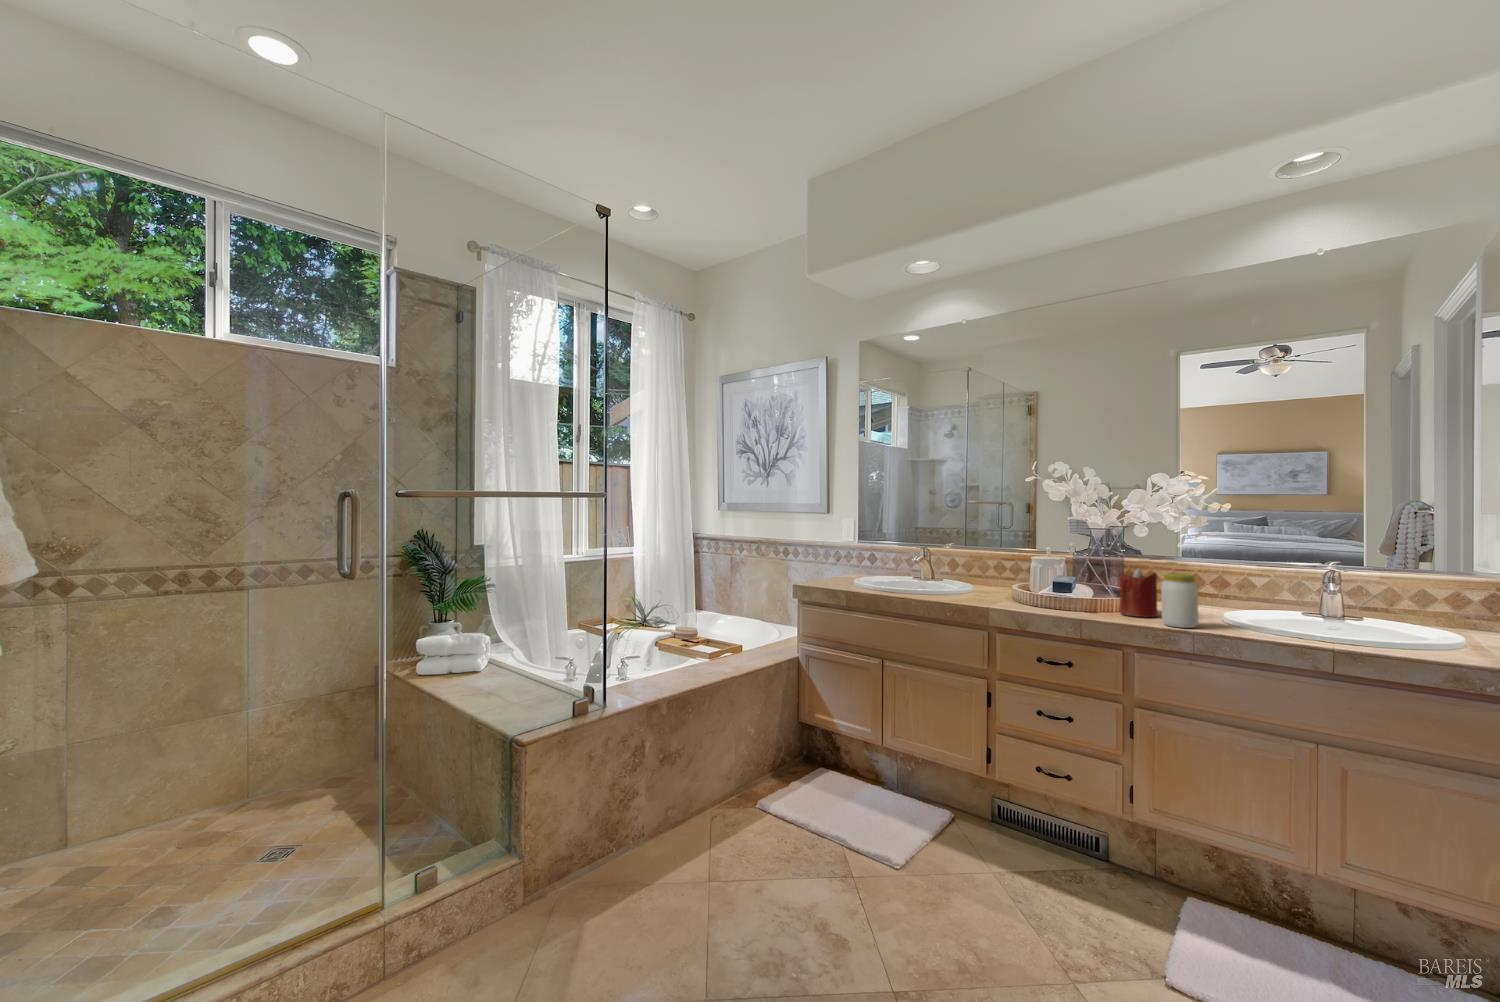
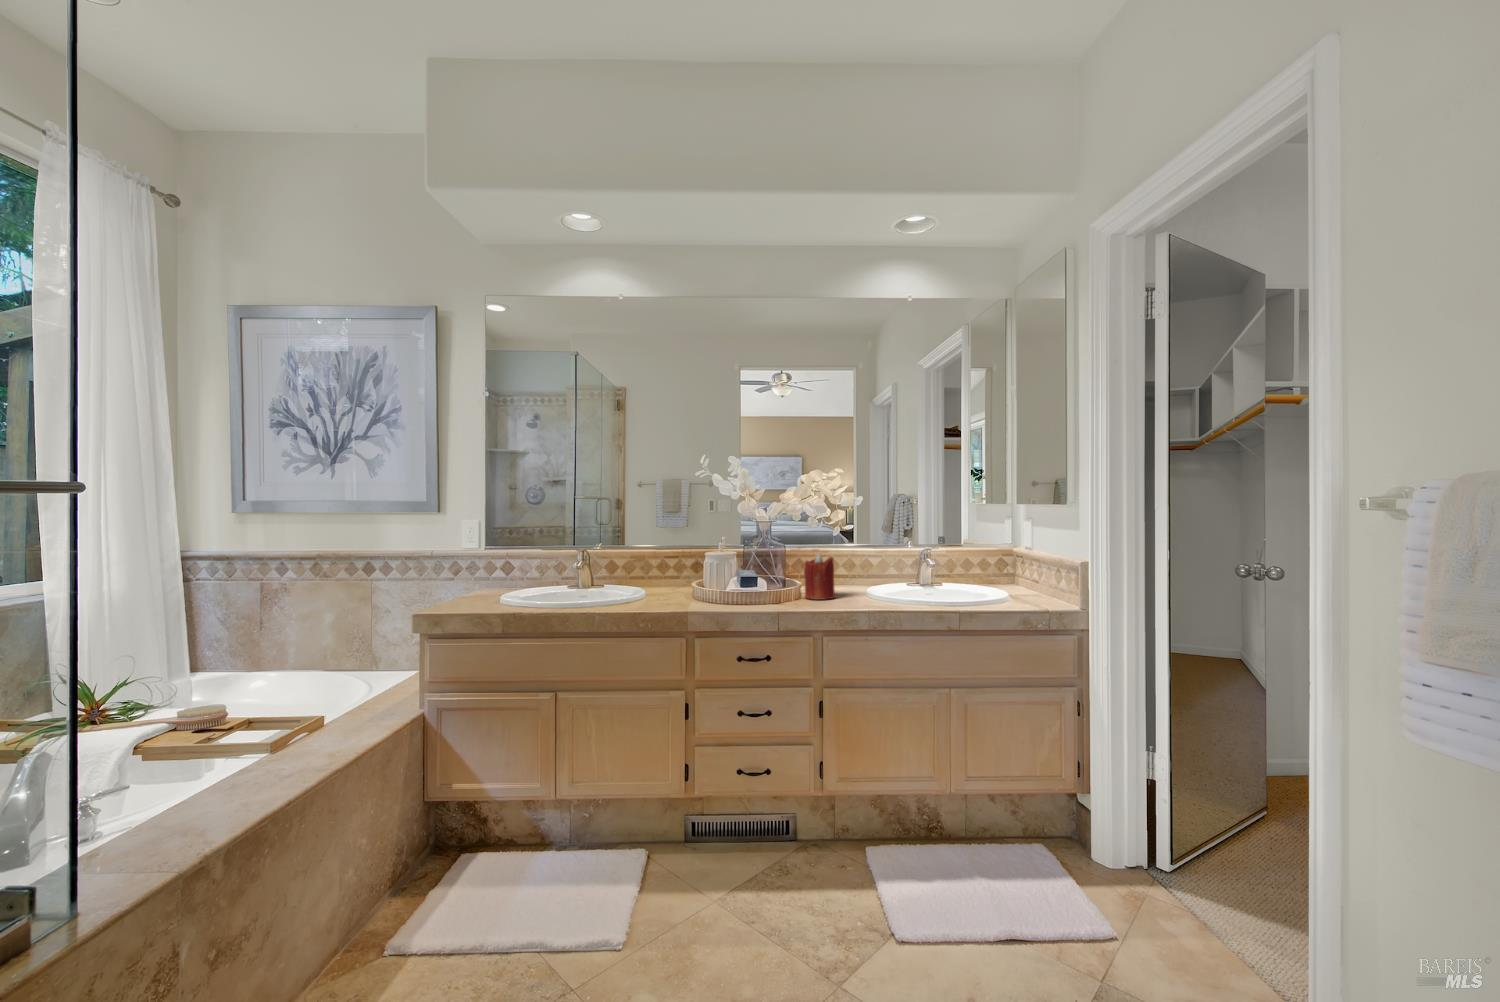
jar: present [1161,573,1198,628] -> none [848,555,876,604]

